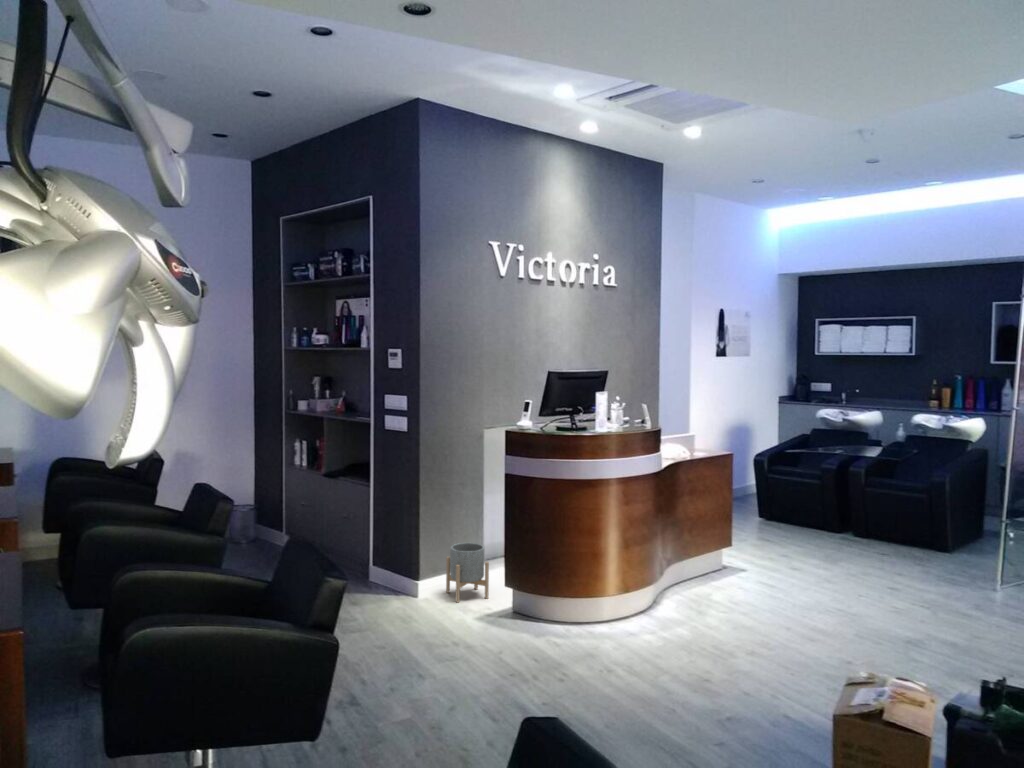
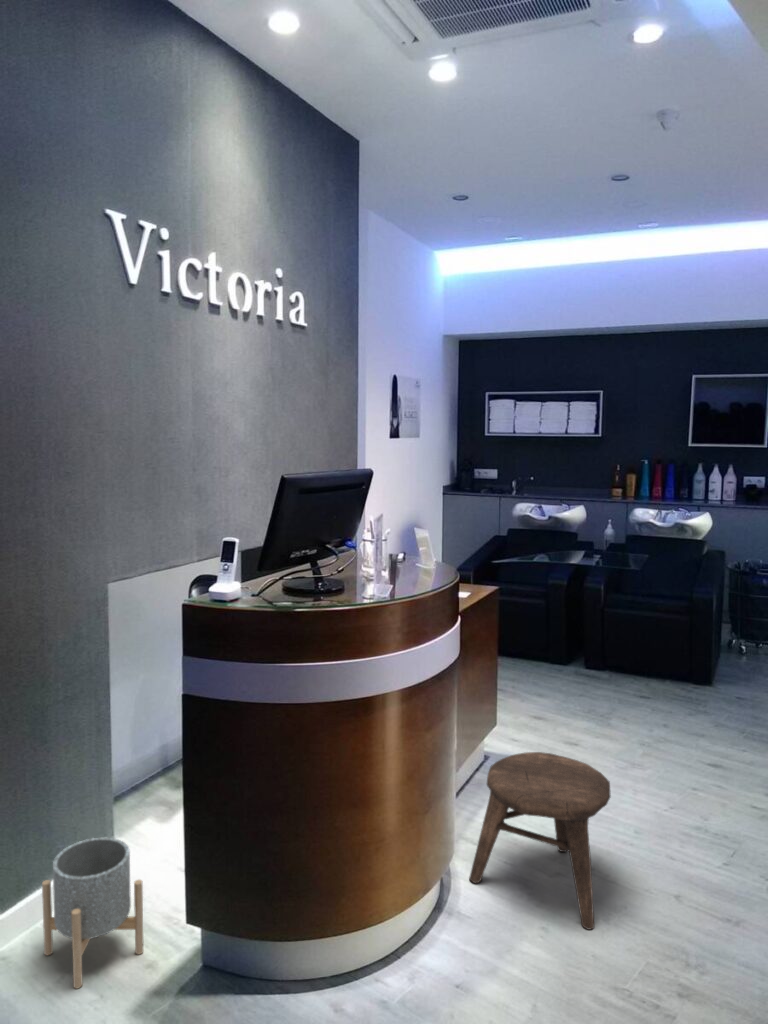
stool: none [667,538,748,628] -> present [469,752,611,929]

